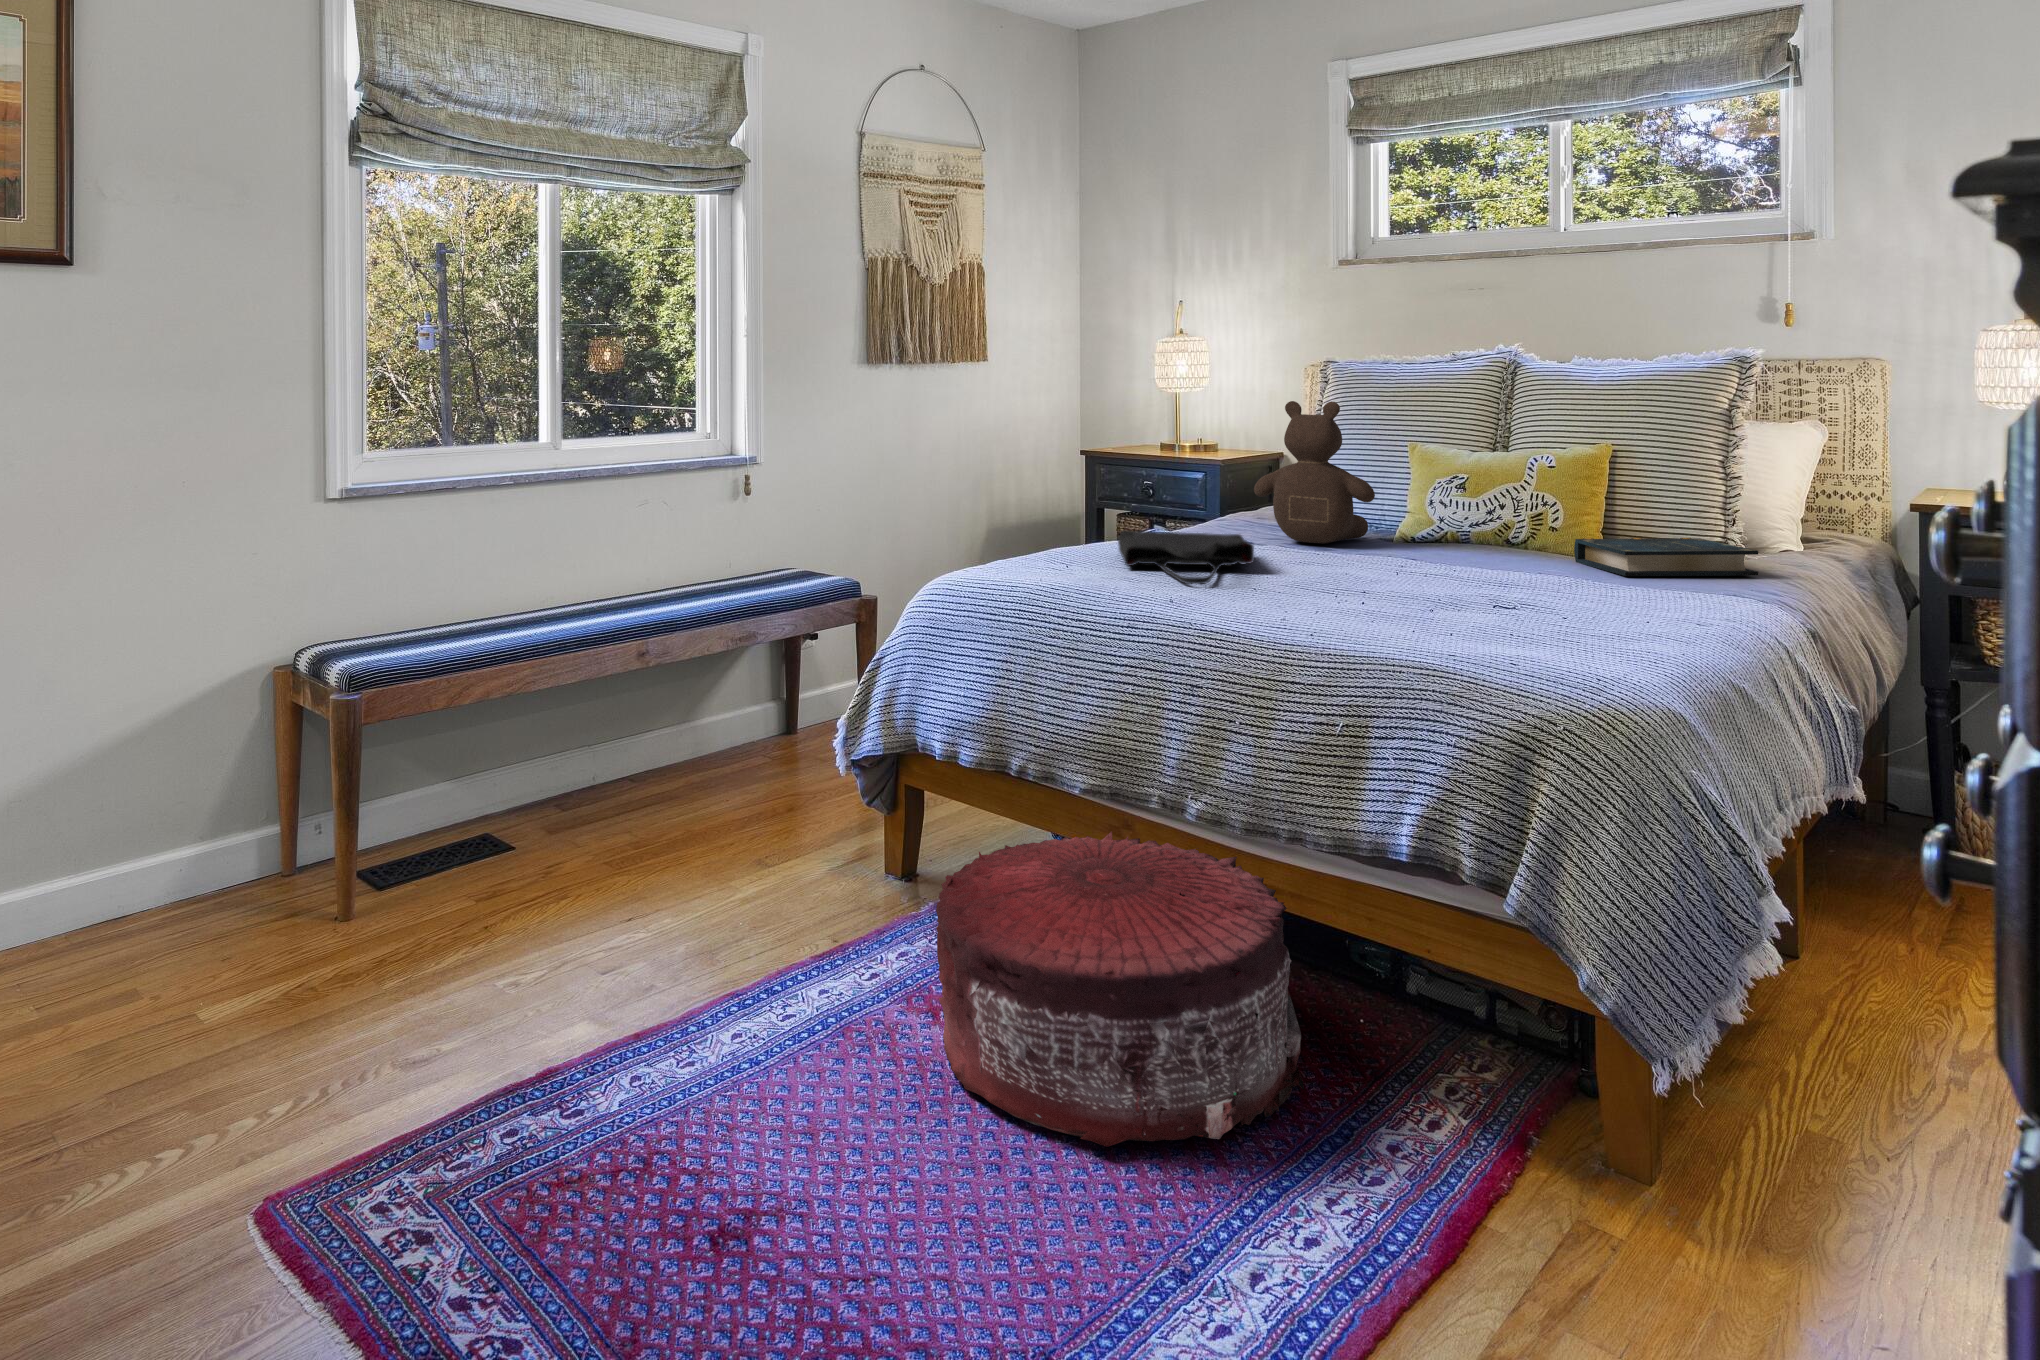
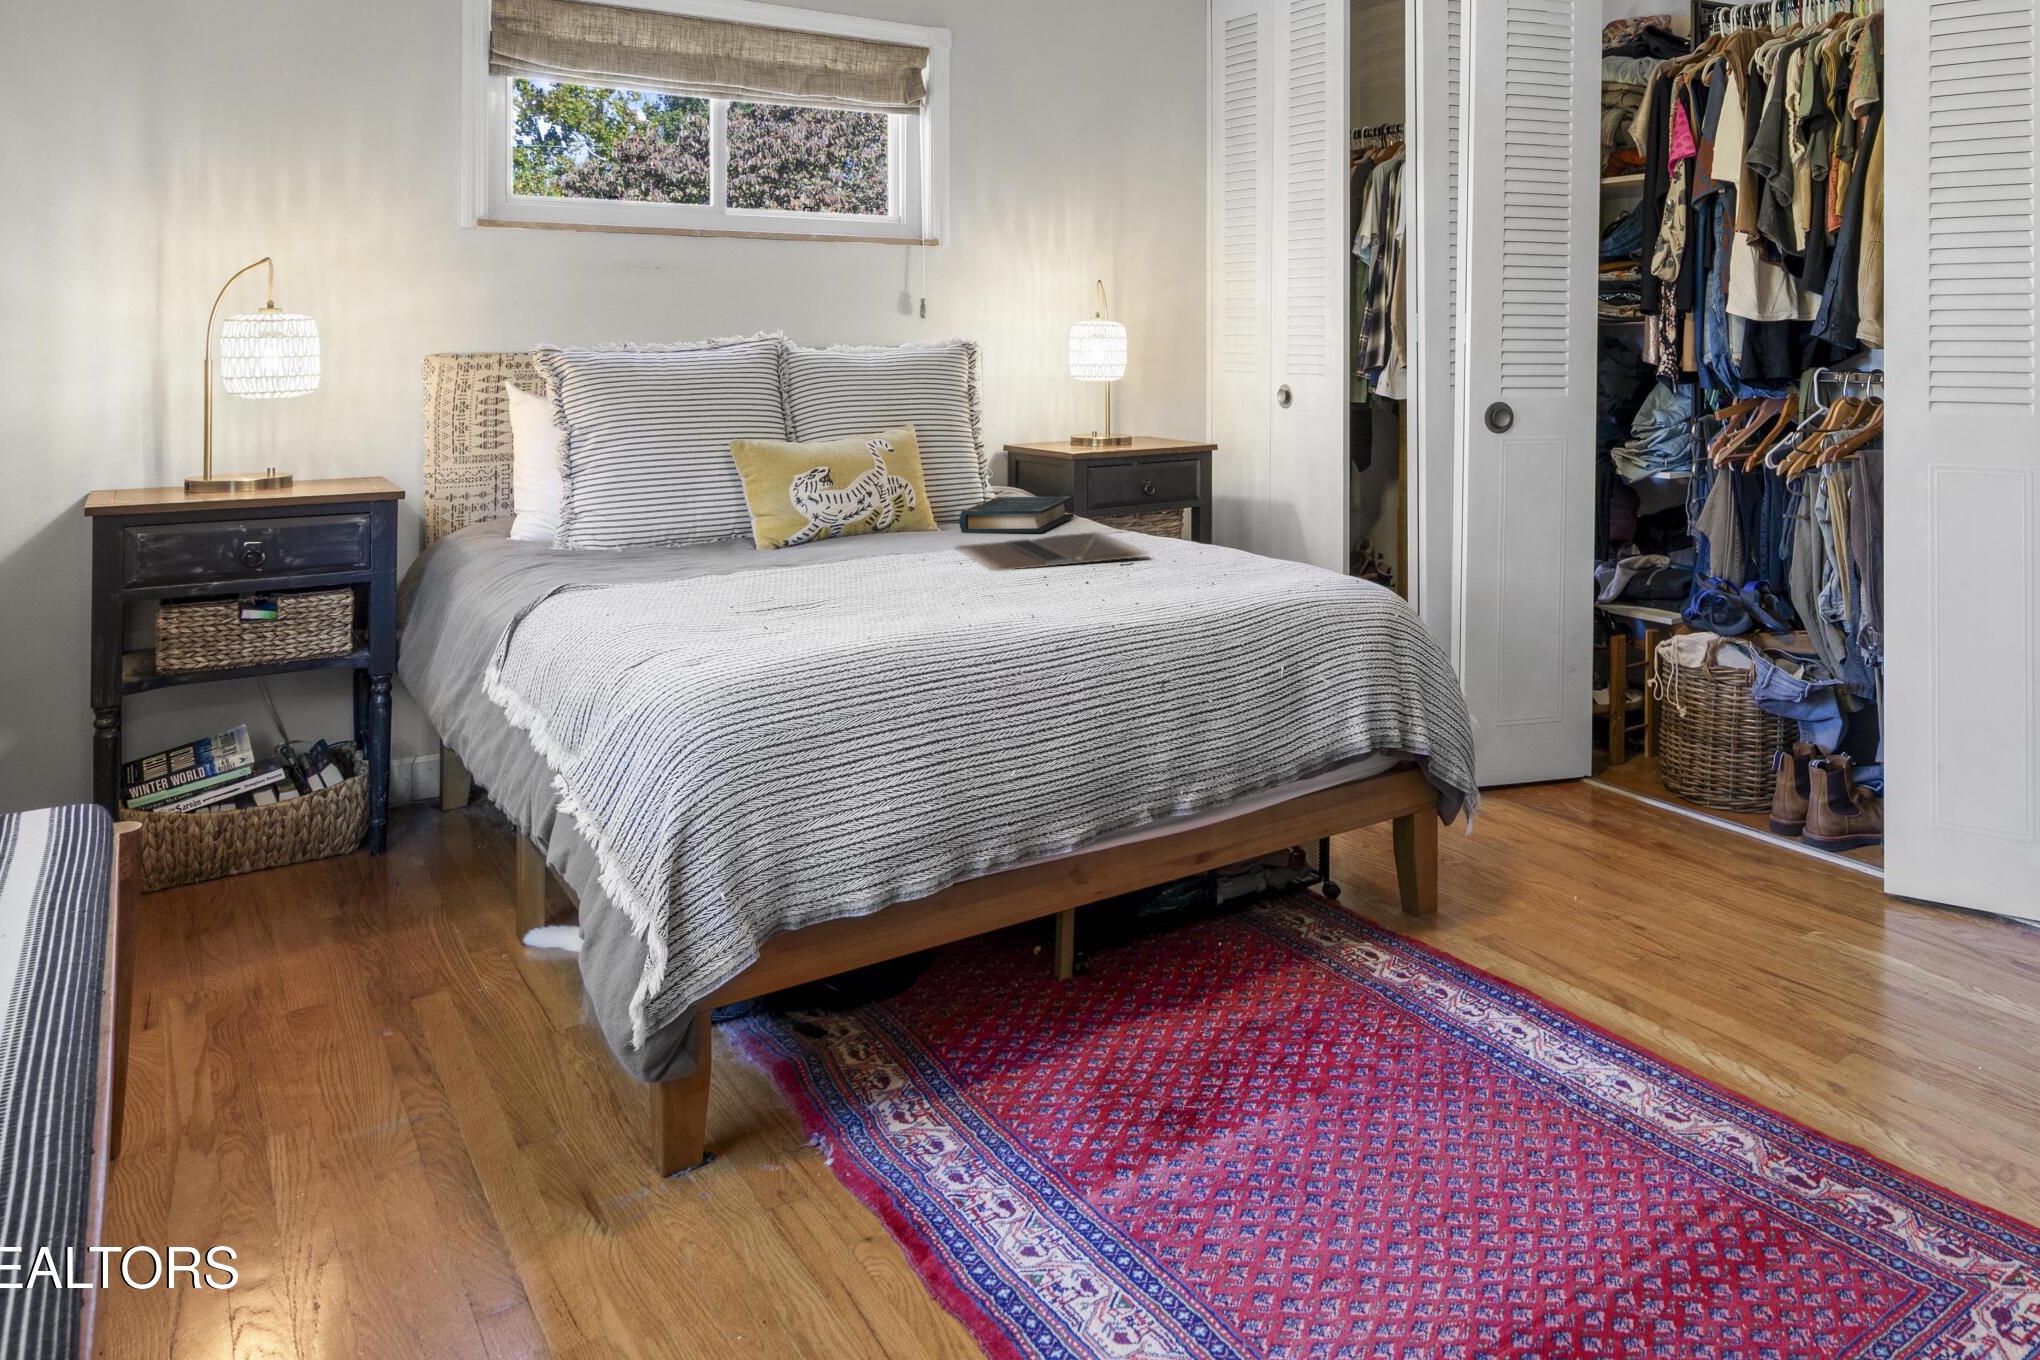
teddy bear: present [1254,401,1375,544] -> none [695,395,834,564]
tote bag: present [1118,530,1254,584] -> none [722,555,960,611]
laptop: none [1381,565,1639,608] -> present [955,532,1150,571]
pouf: present [936,832,1304,1147] -> none [1053,841,1423,1164]

